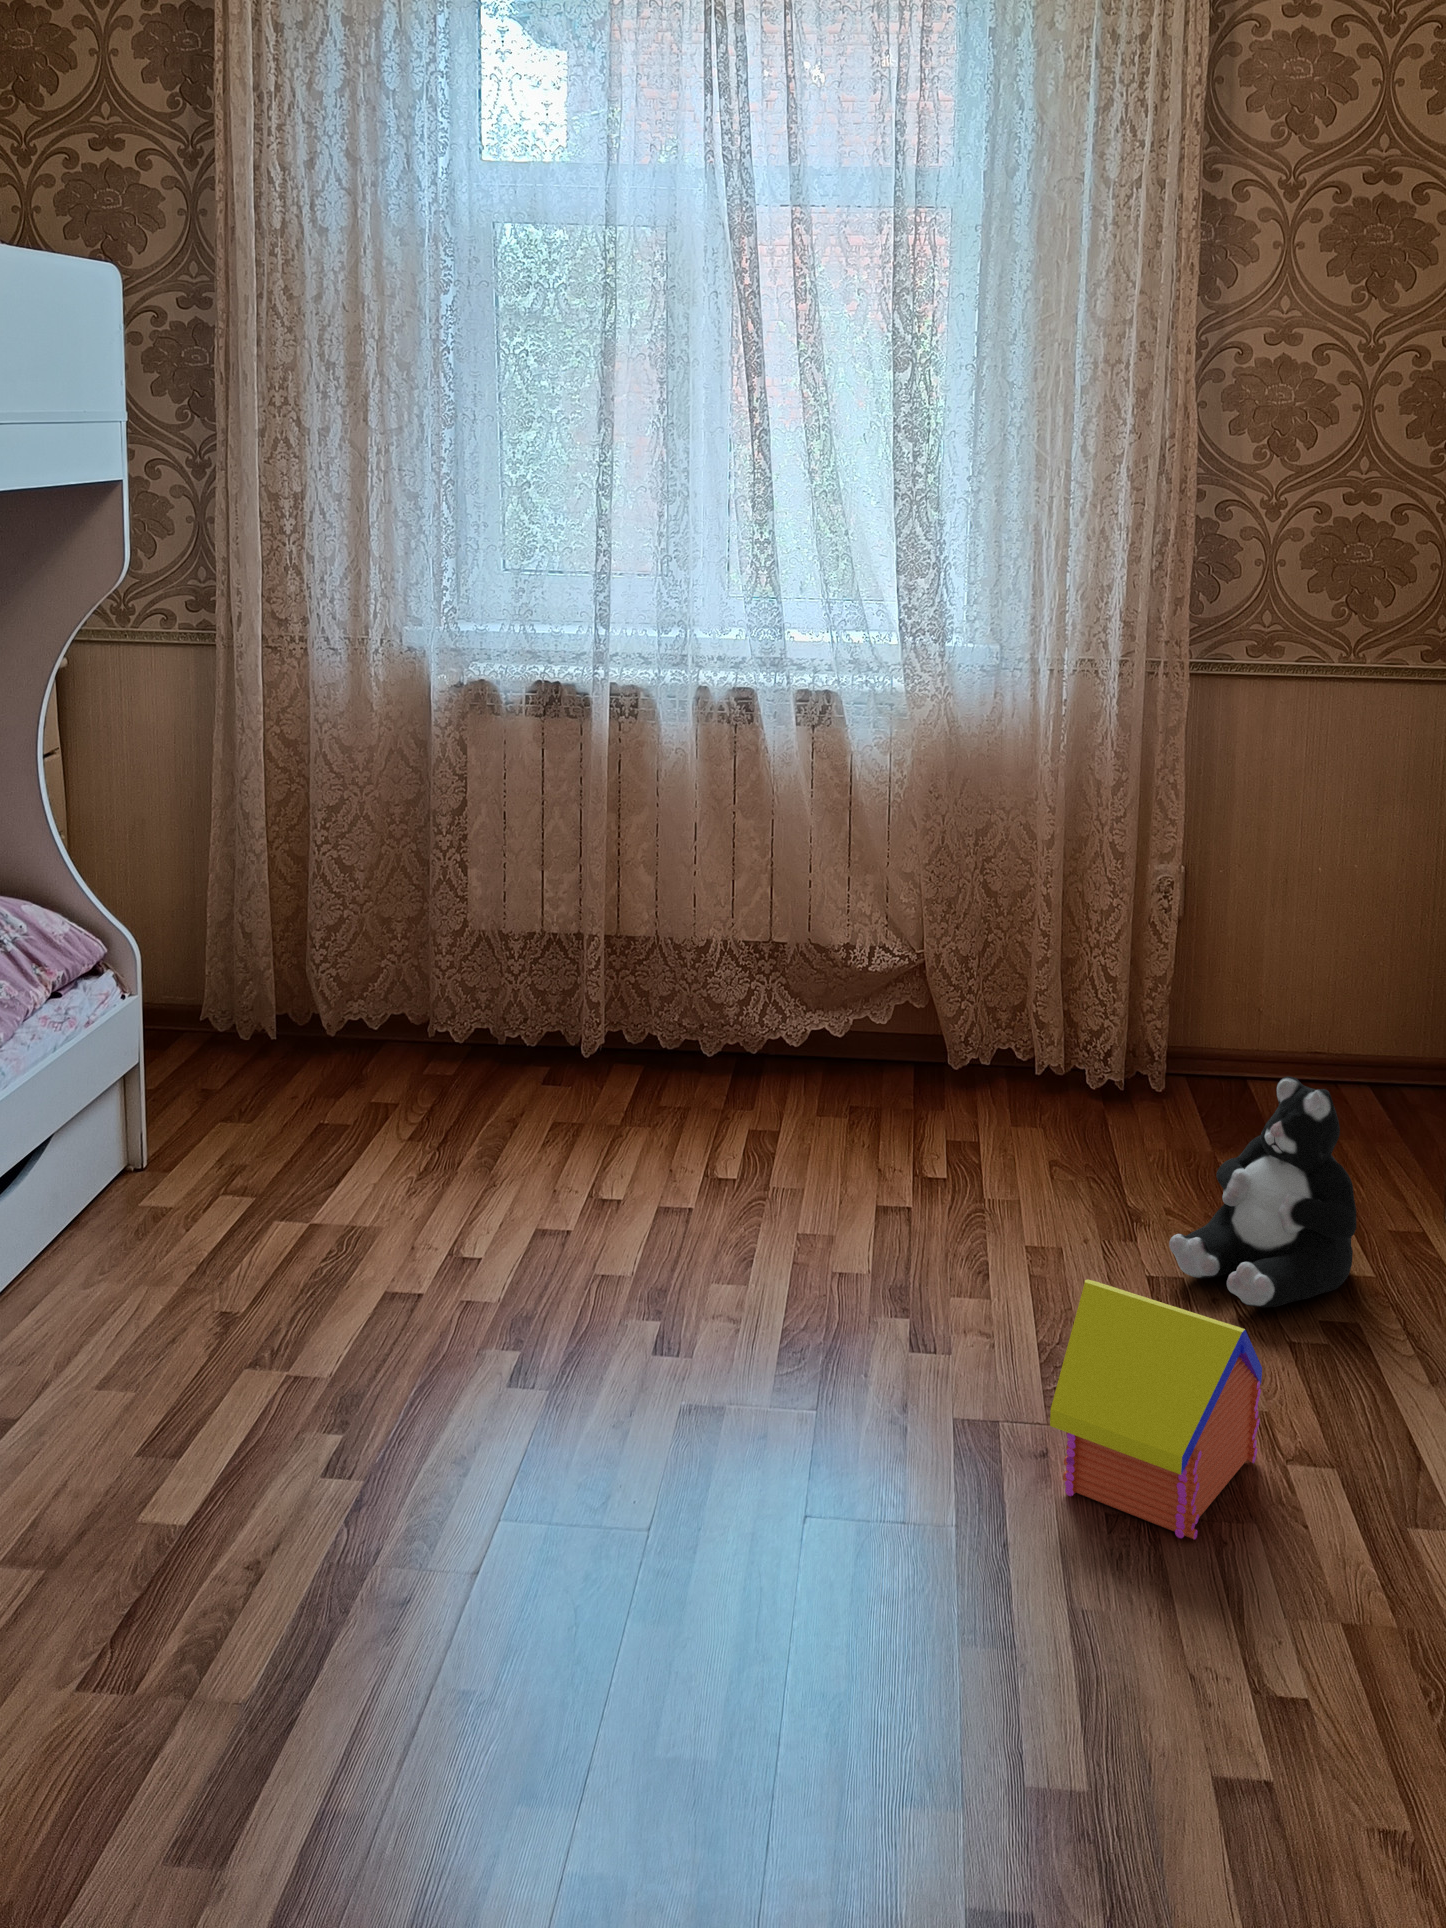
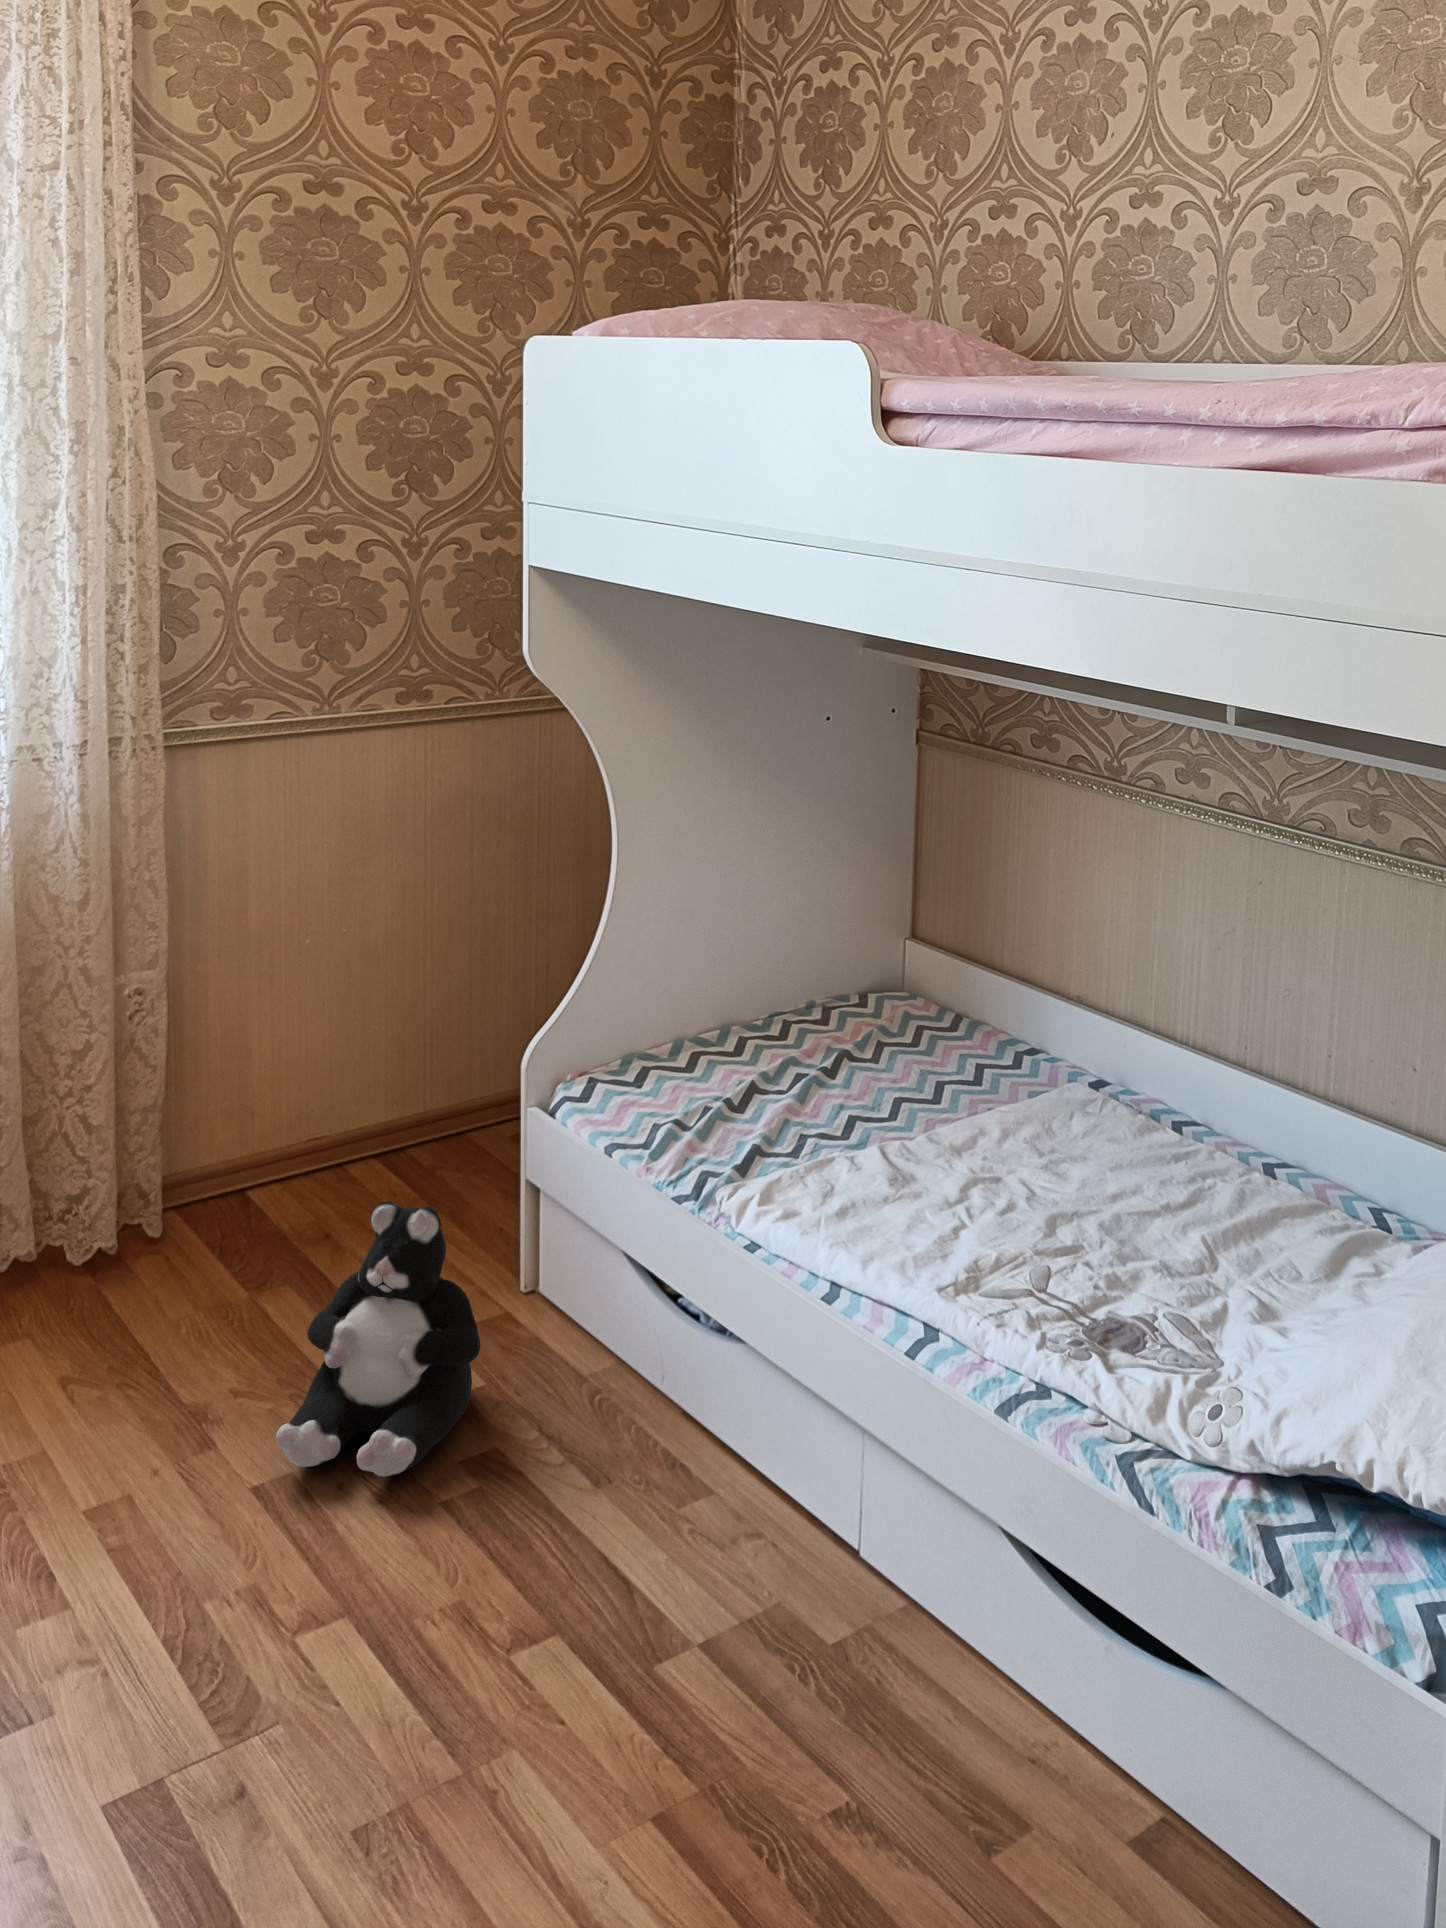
toy house: present [1050,1280,1262,1540] -> none [270,1542,486,1838]

